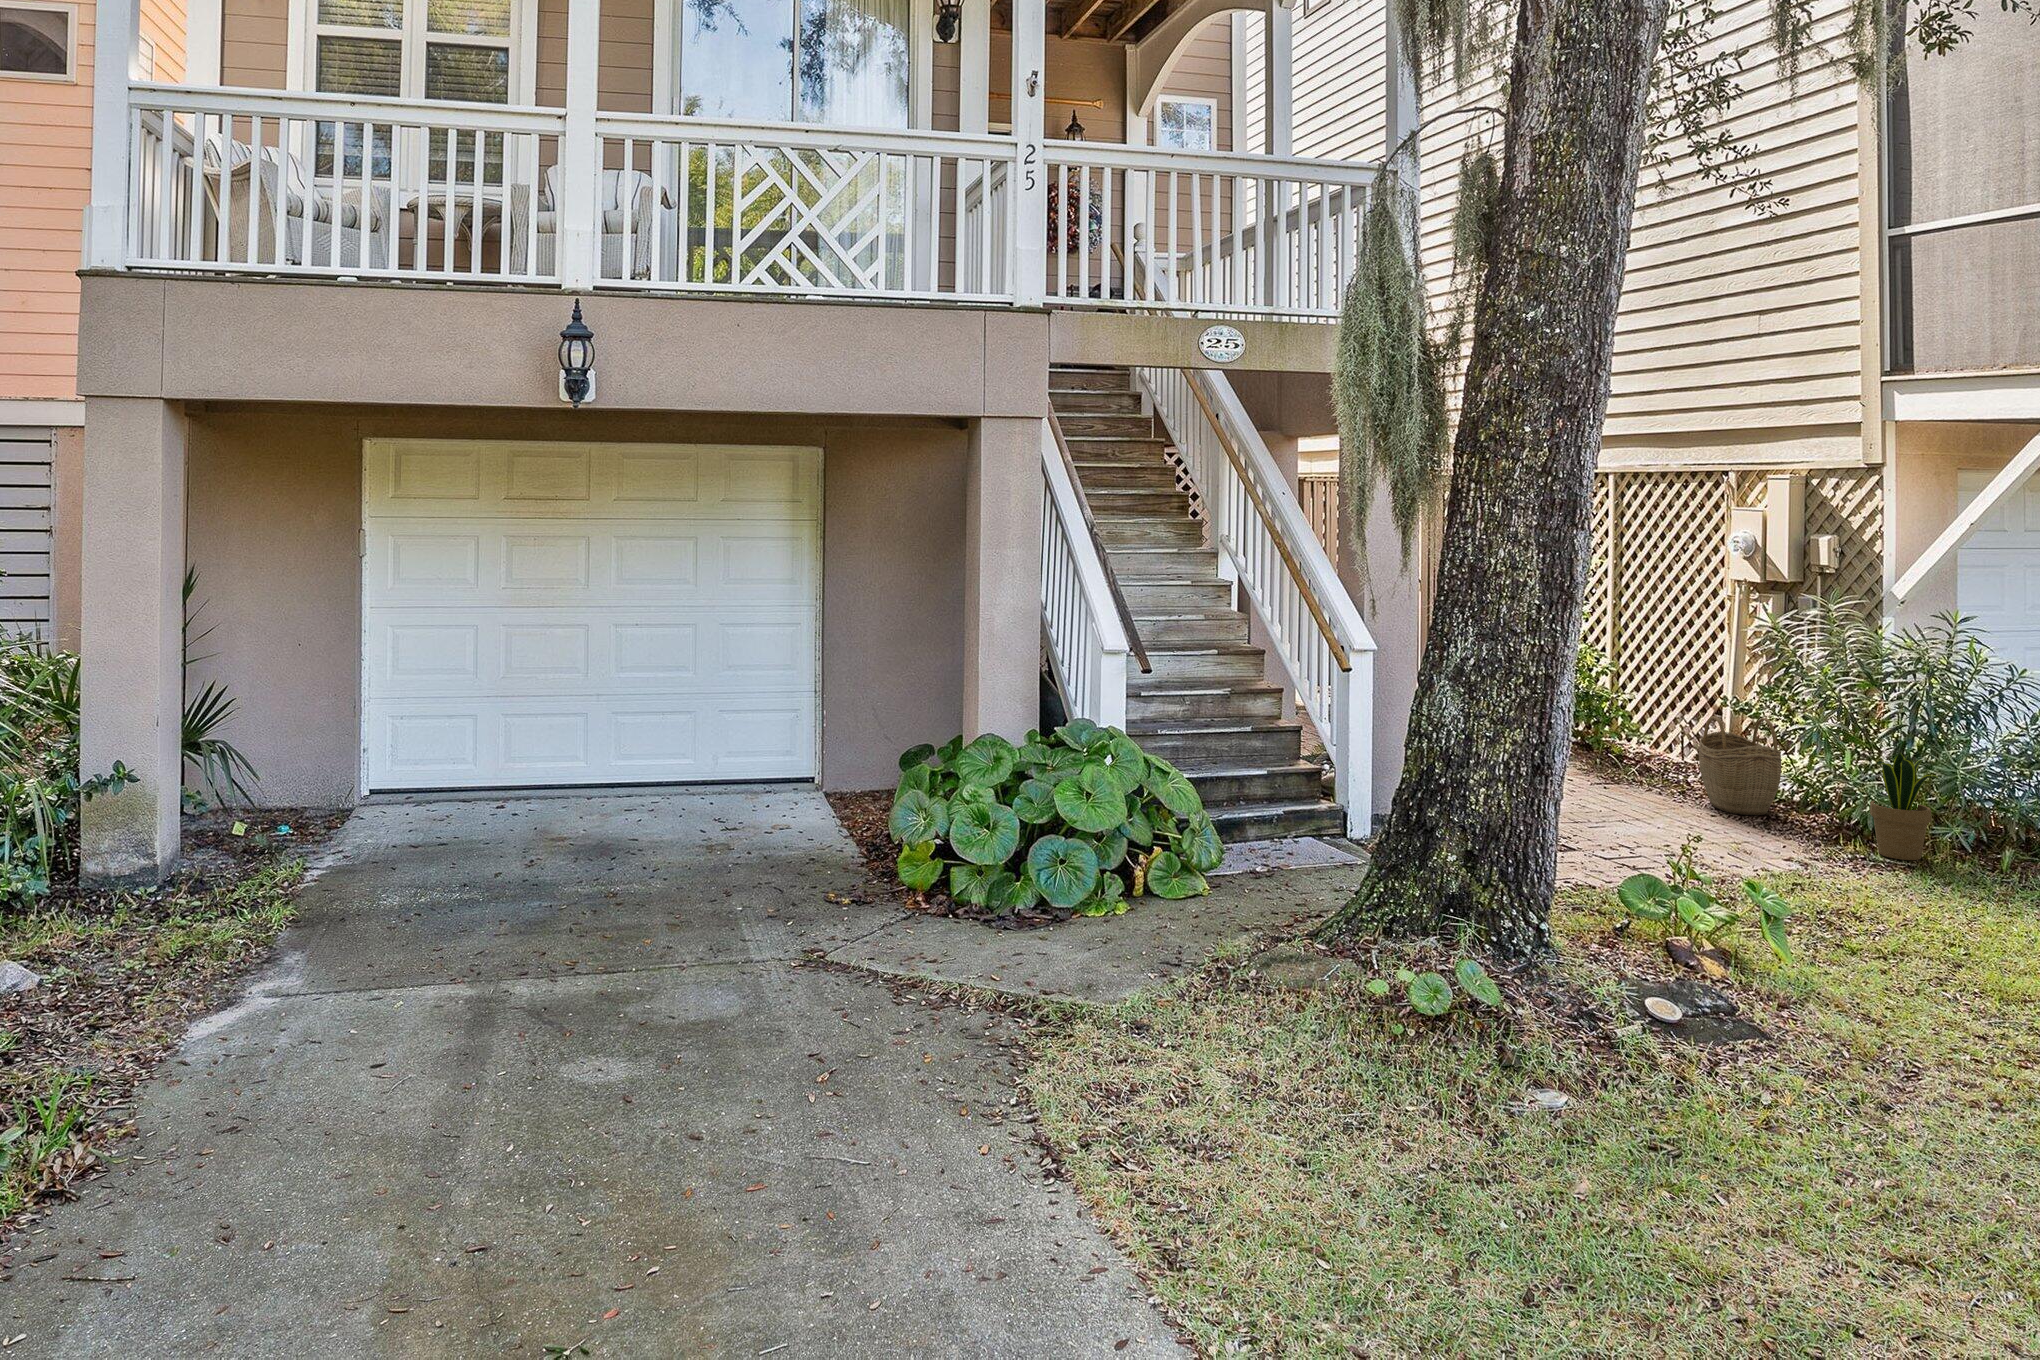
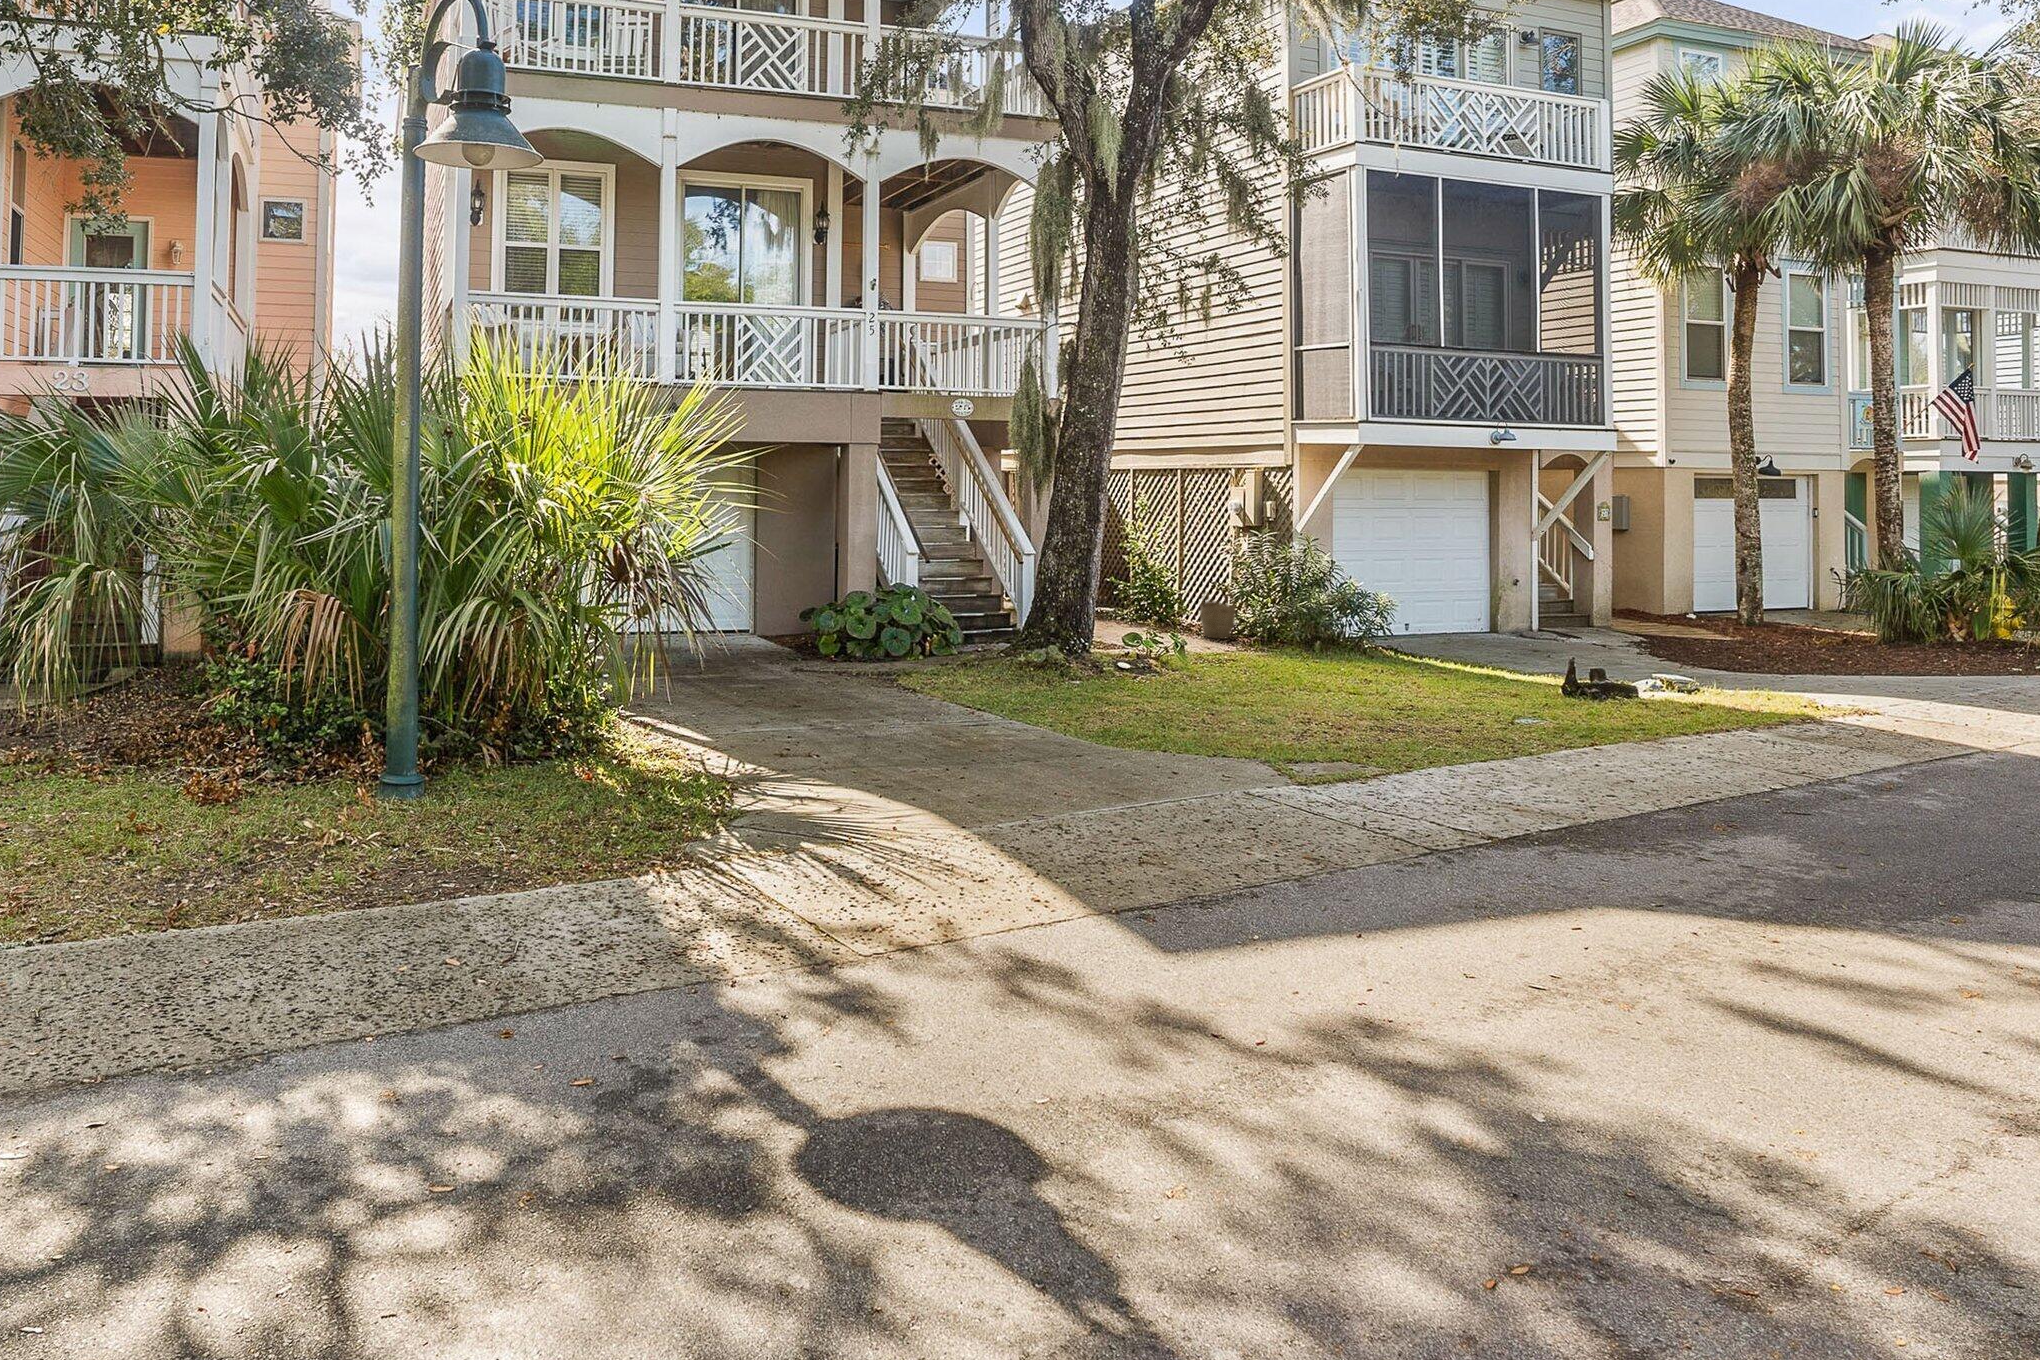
potted plant: present [1870,753,1939,860] -> none [1264,601,1292,650]

